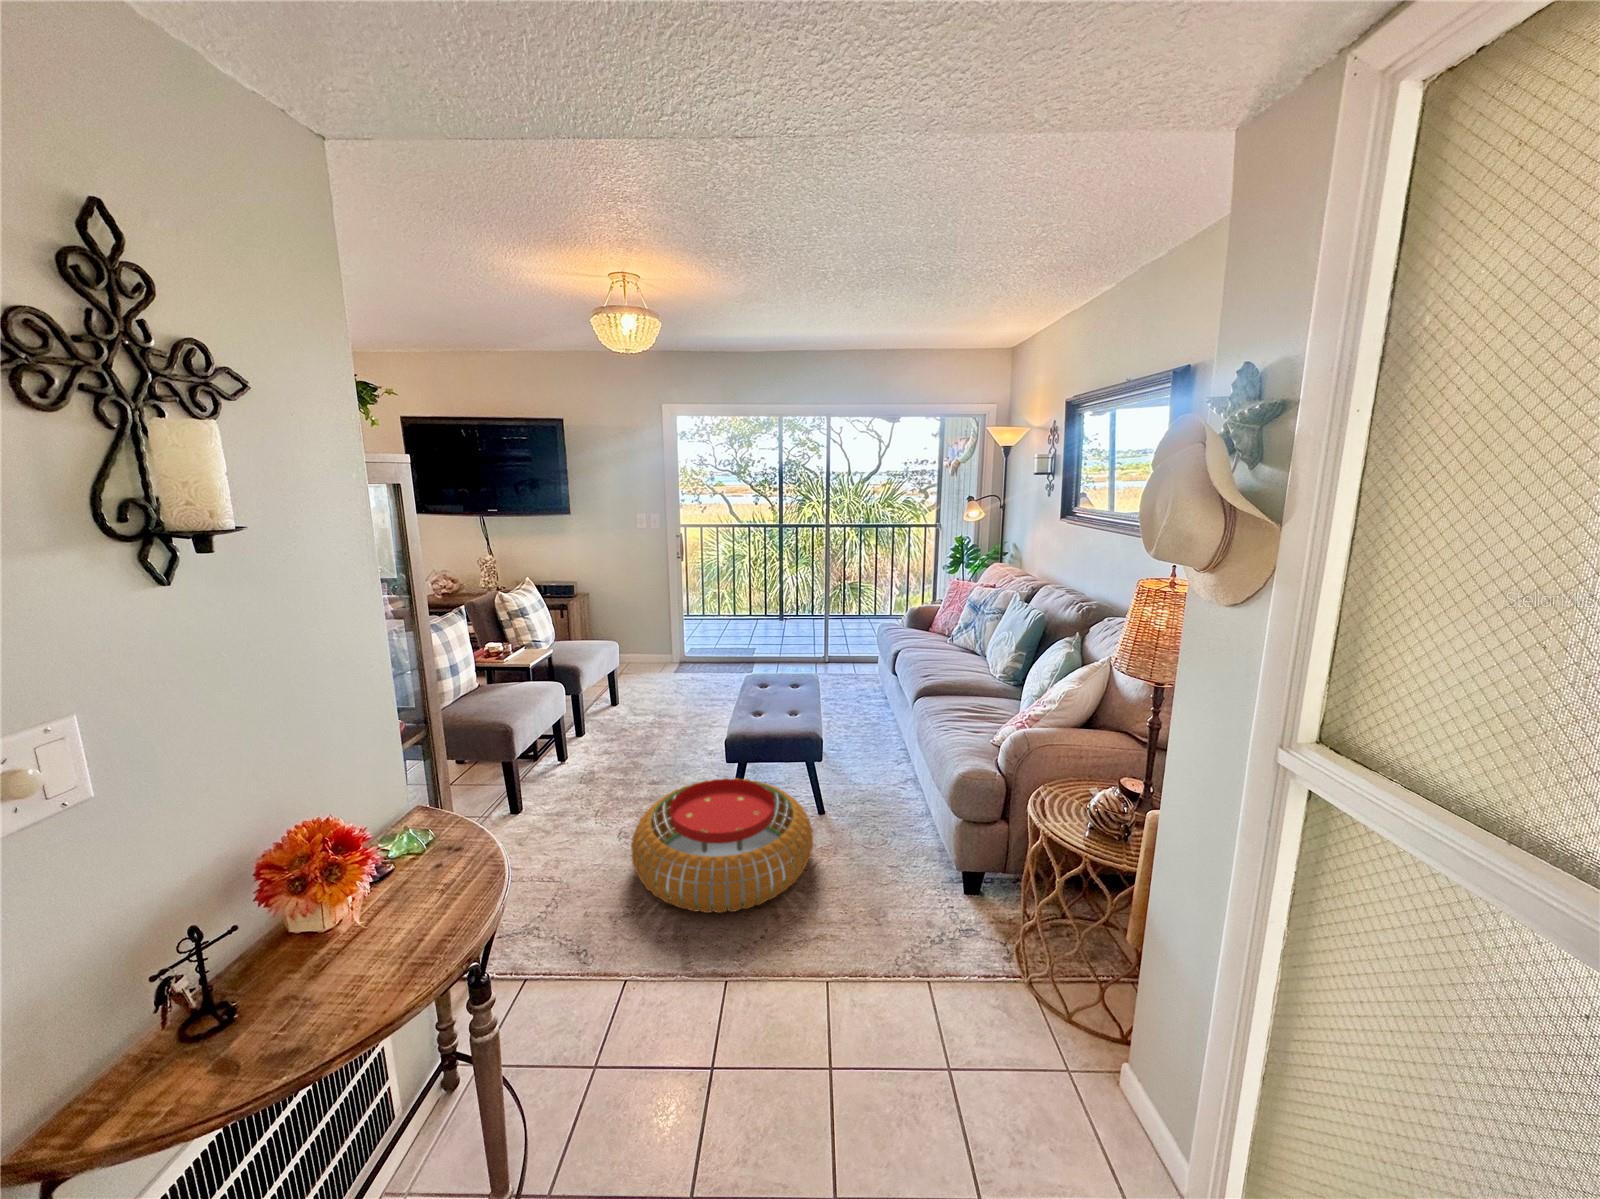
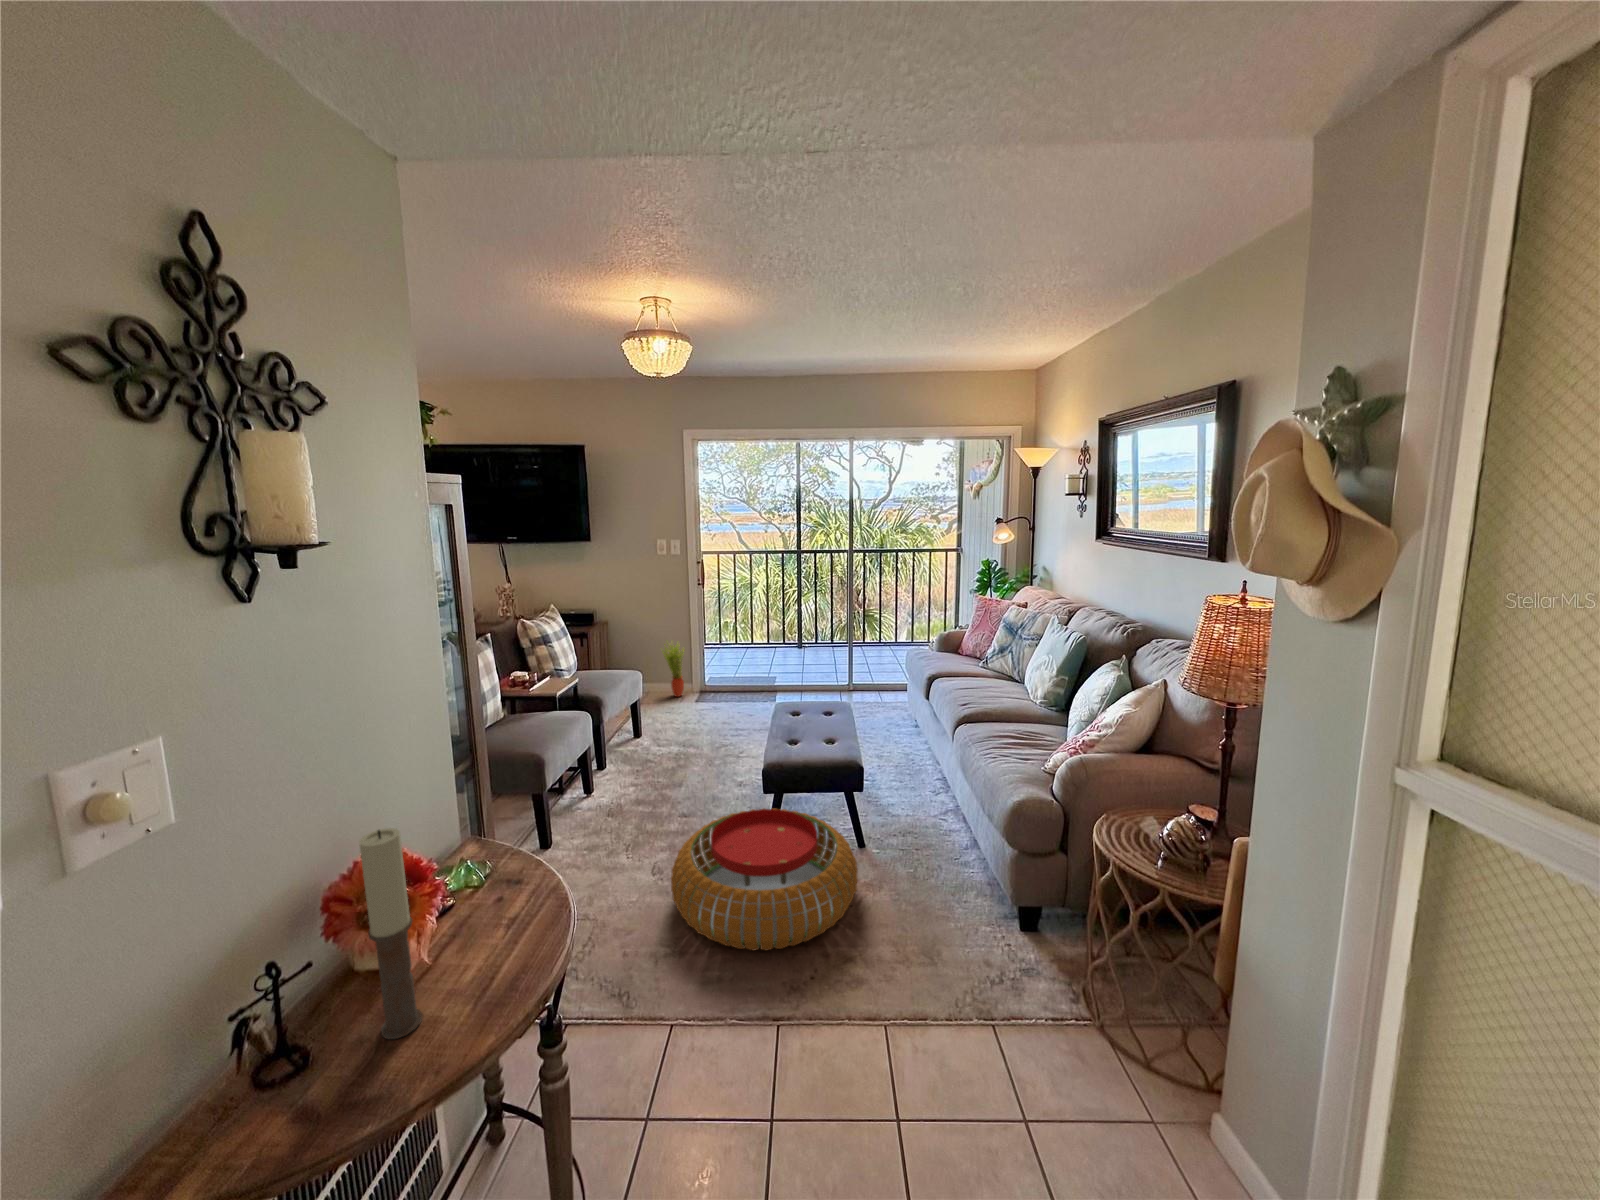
potted plant: none [638,610,663,667] -> present [662,643,685,697]
candle: none [280,799,351,993] -> present [359,828,423,1039]

